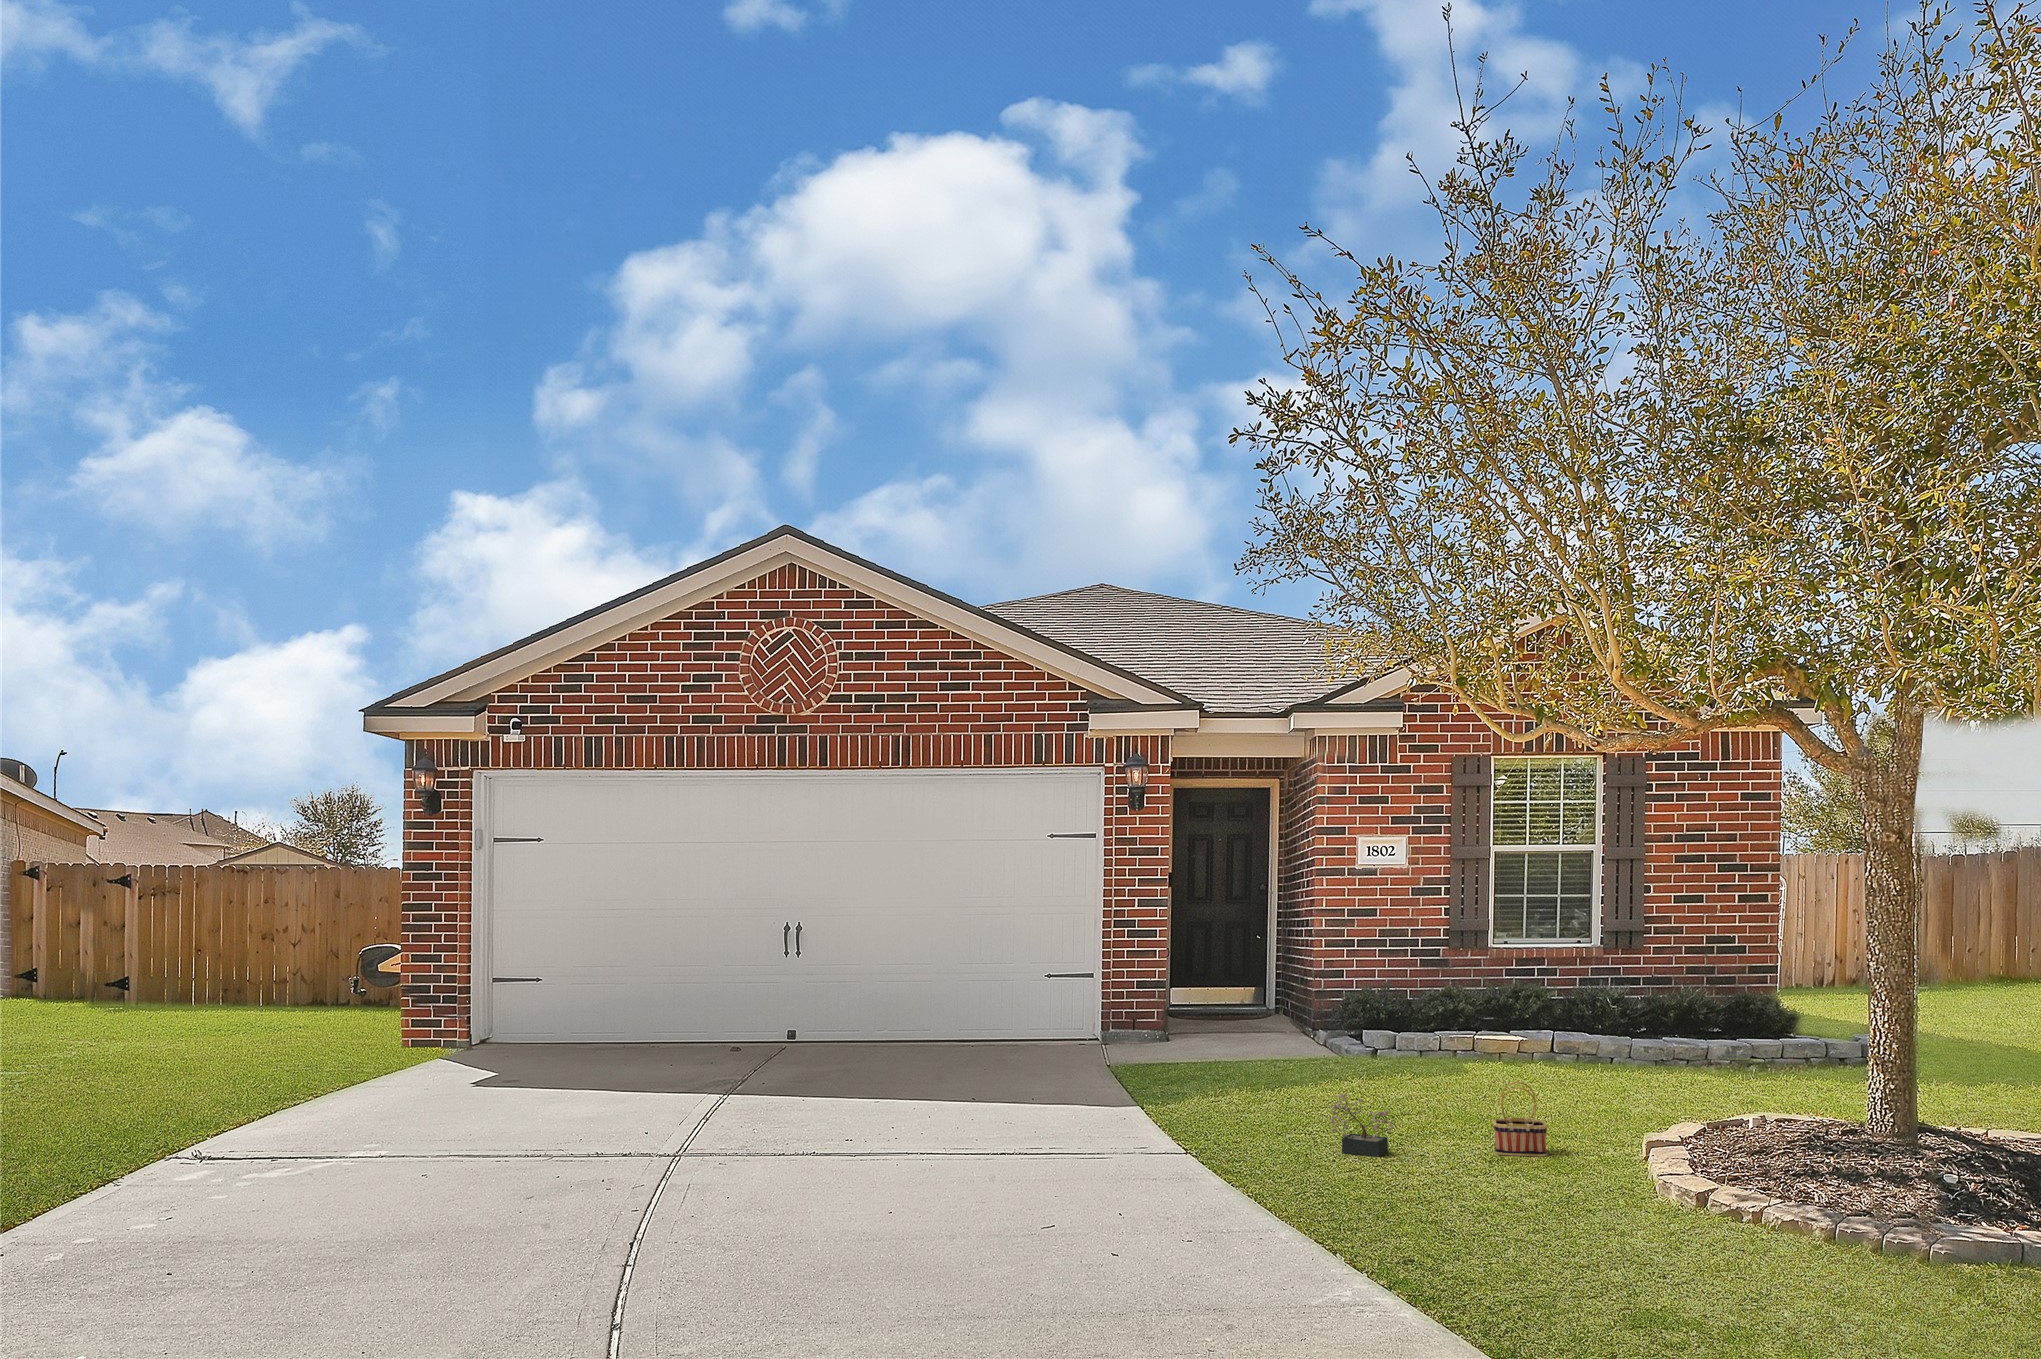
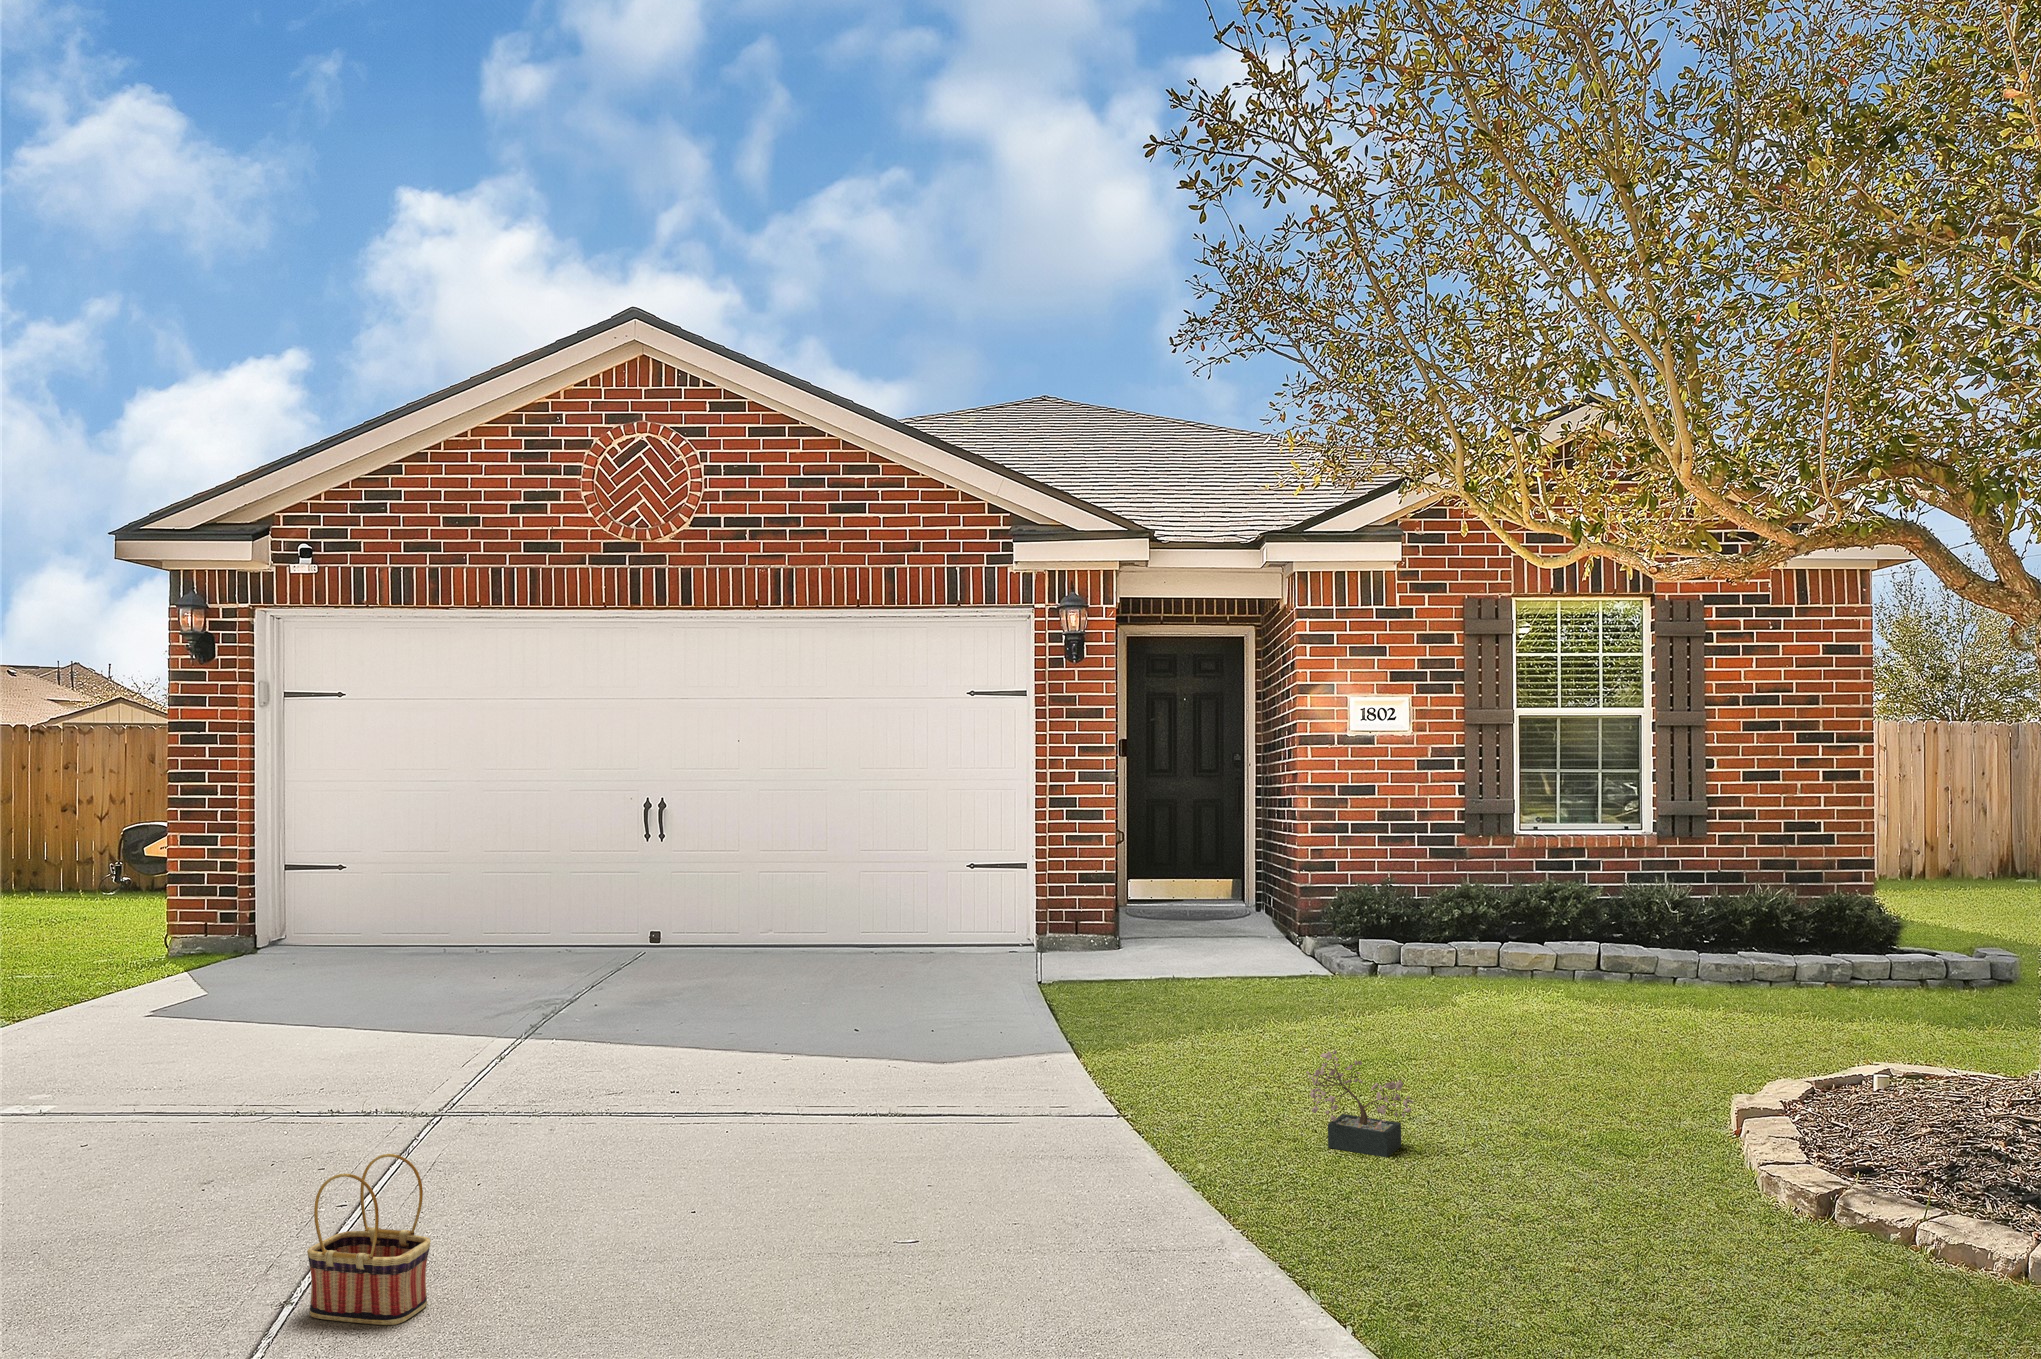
basket: present [1493,1082,1547,1157] -> present [307,1154,431,1325]

